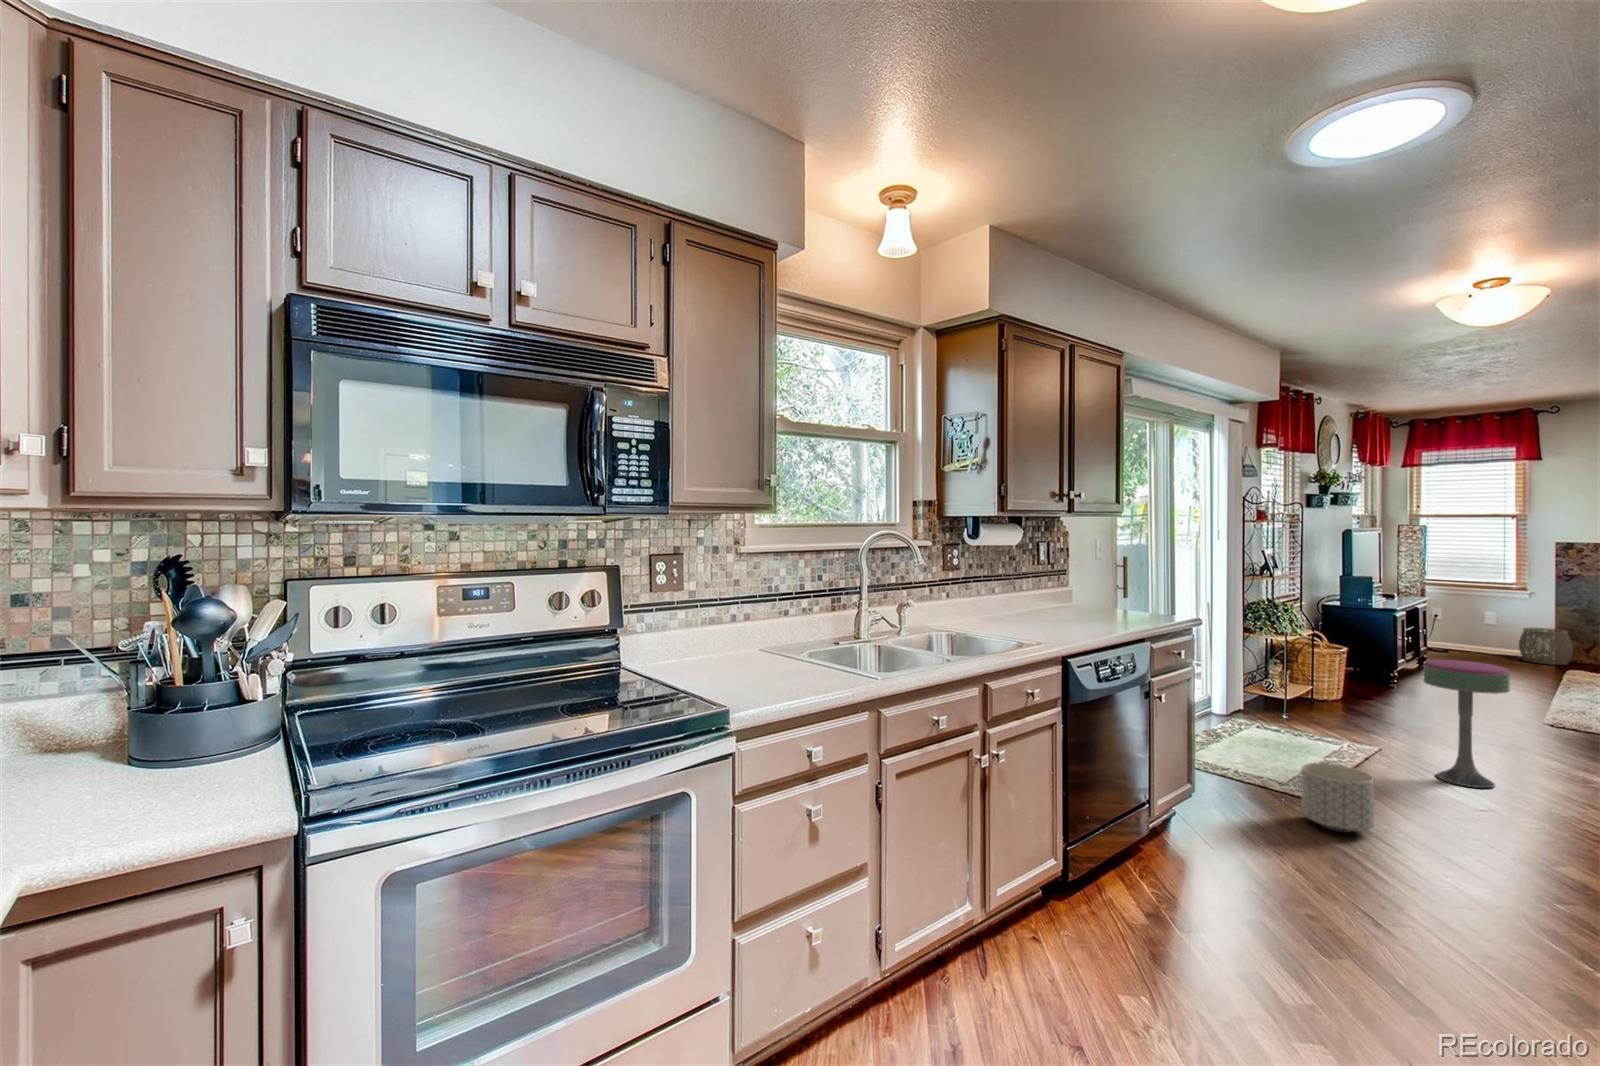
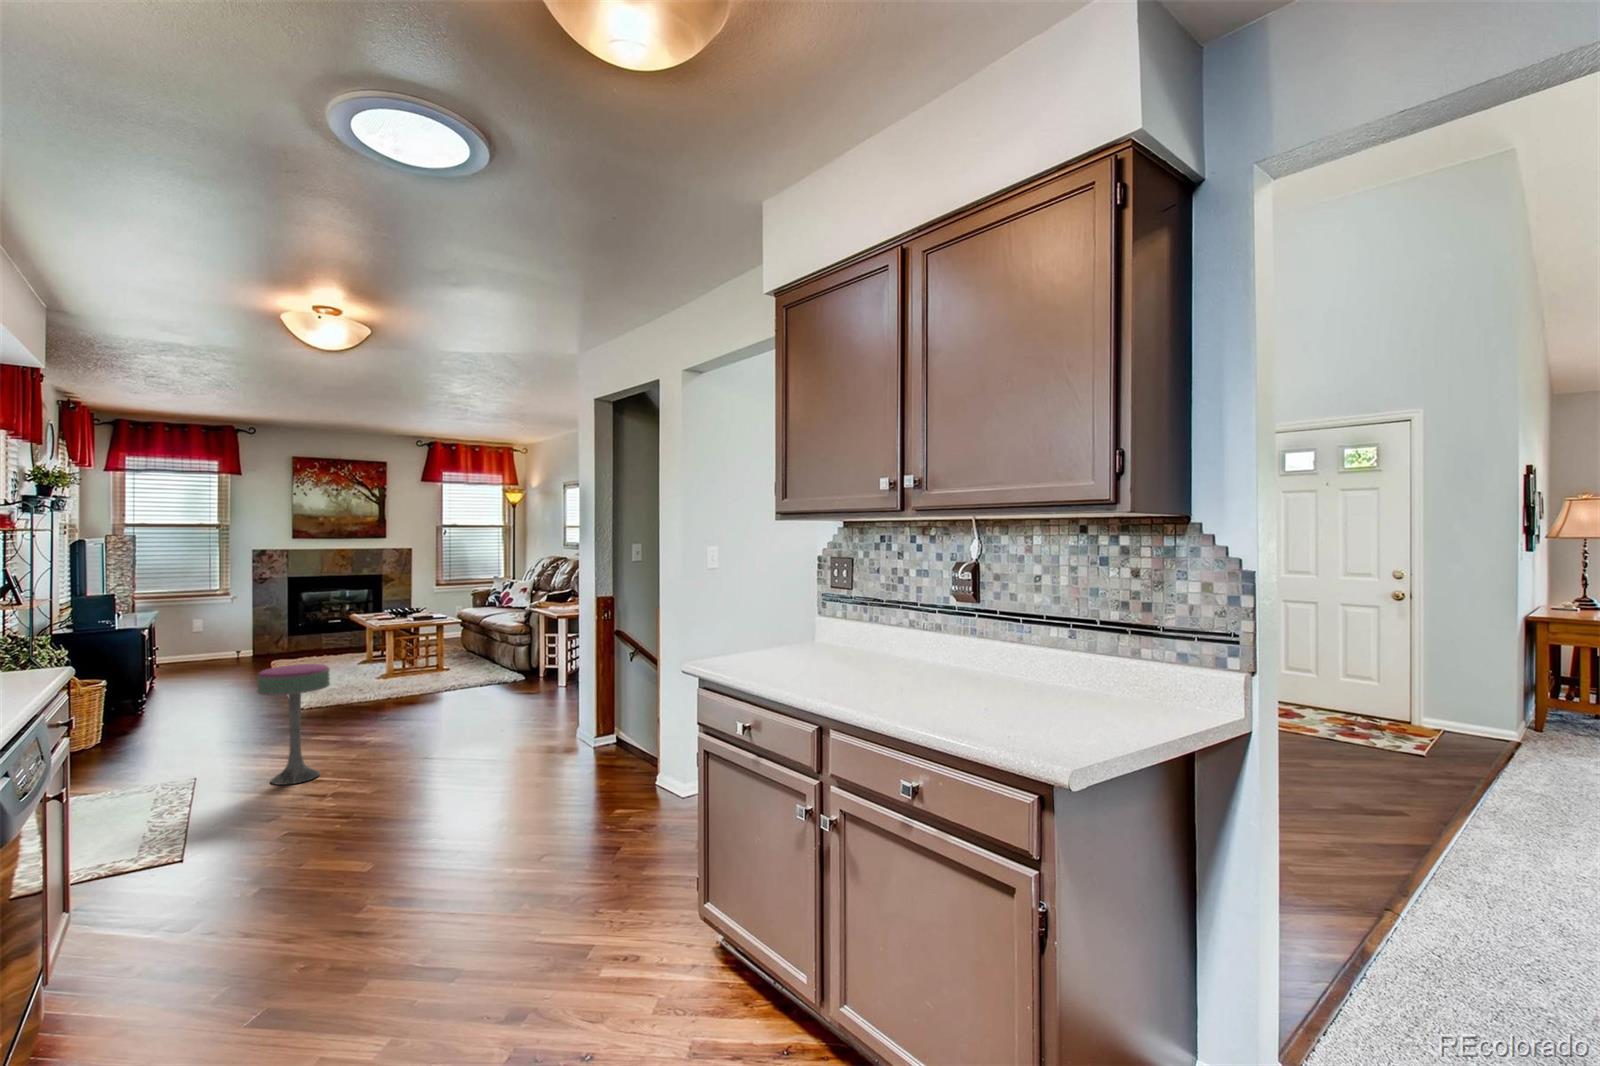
woven basket: present [1519,628,1573,665] -> none [226,627,269,661]
planter: present [1301,763,1374,832] -> none [203,799,283,877]

